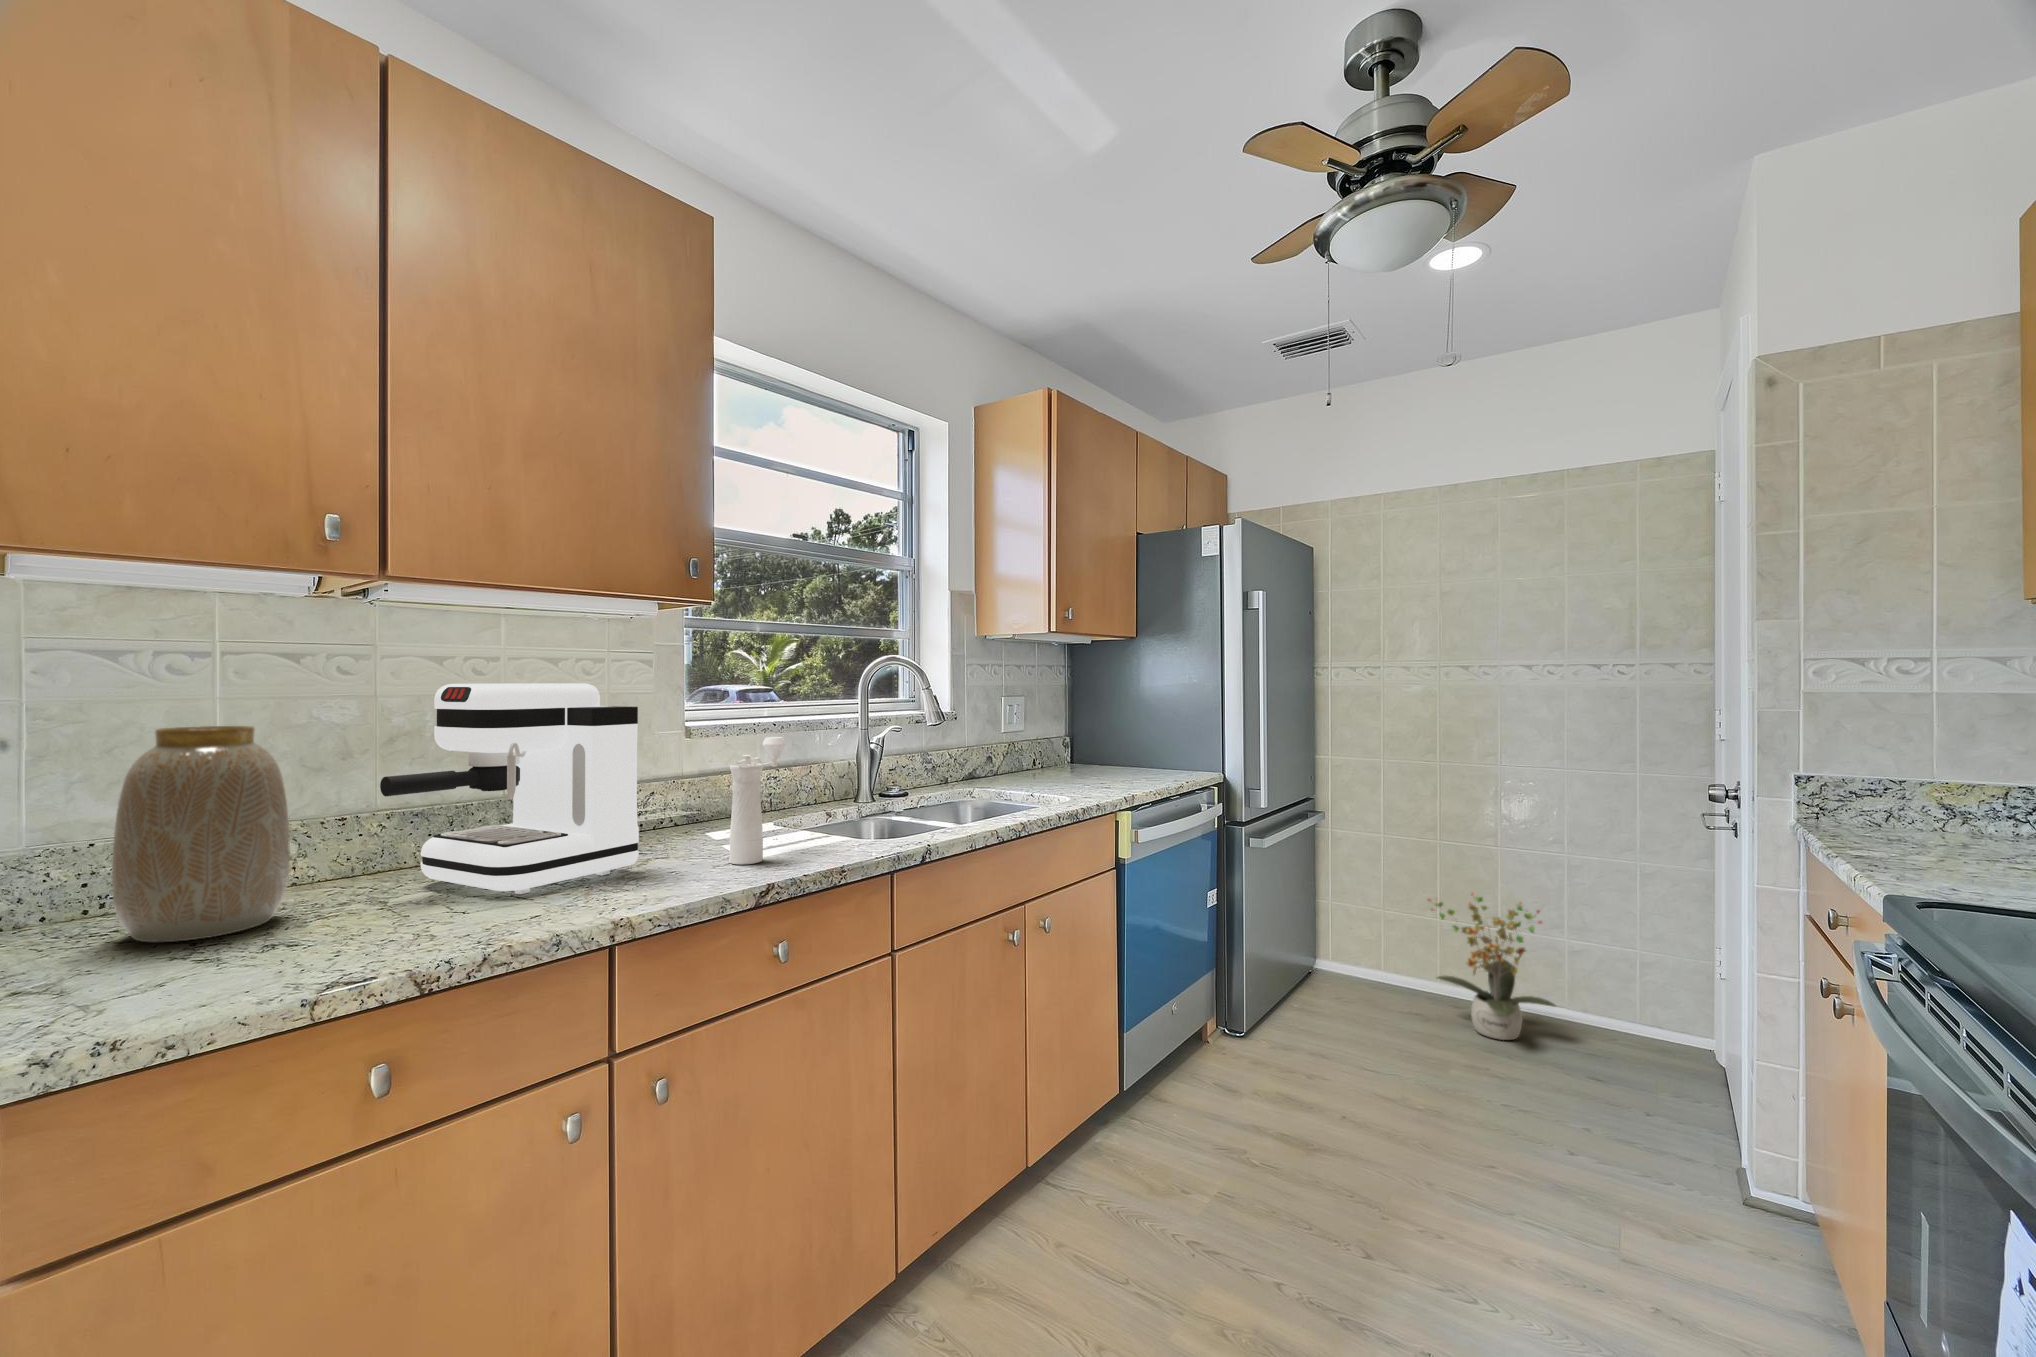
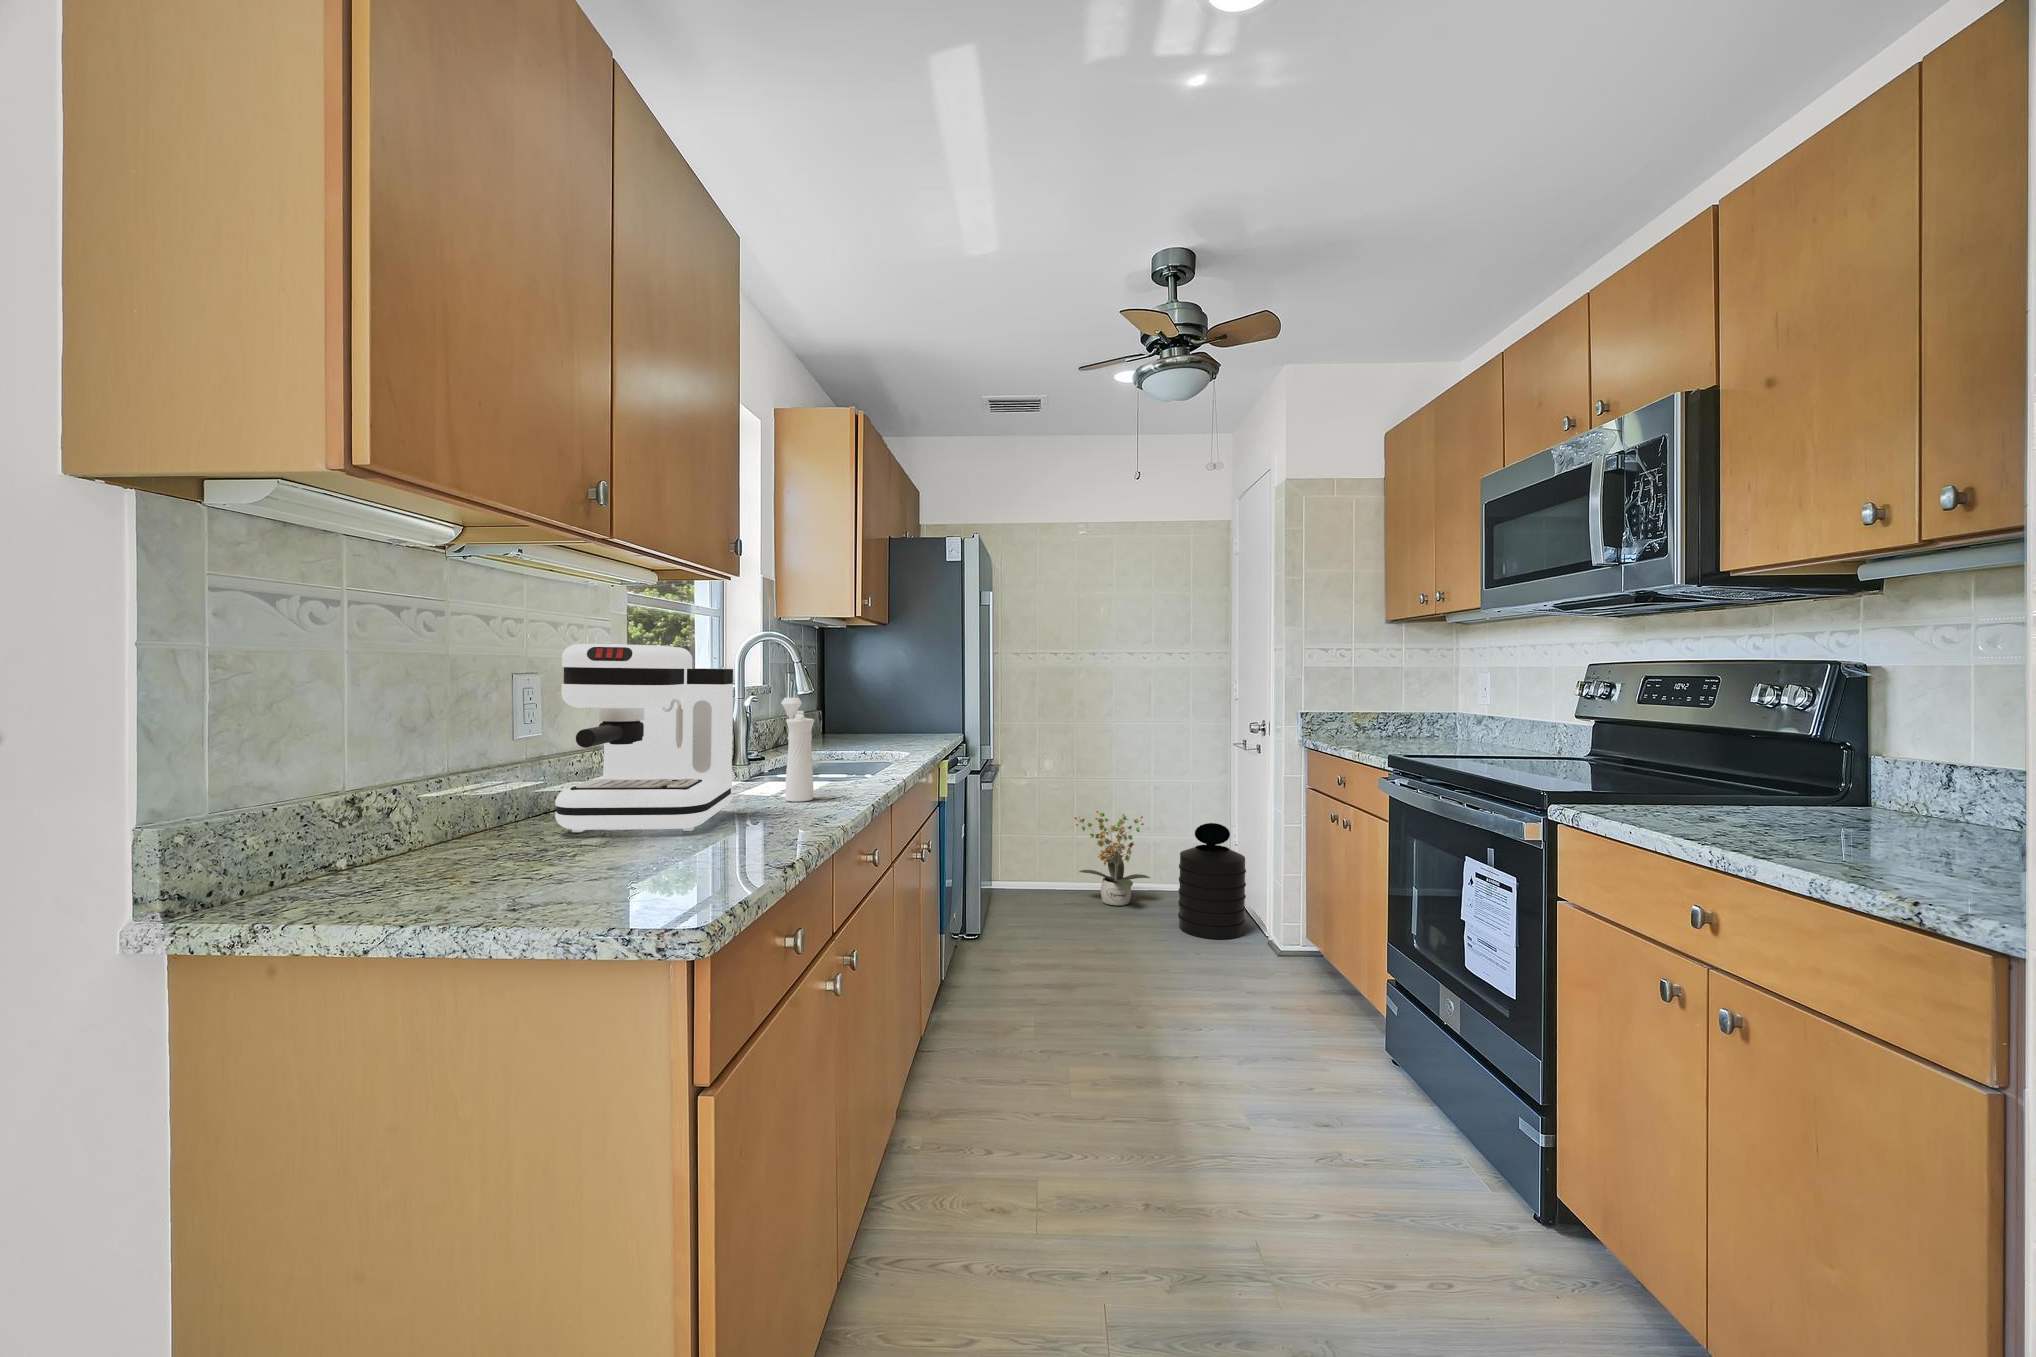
vase: present [112,726,290,942] -> none [401,679,552,889]
trash can: none [1580,939,1714,1142] -> present [1178,823,1246,939]

